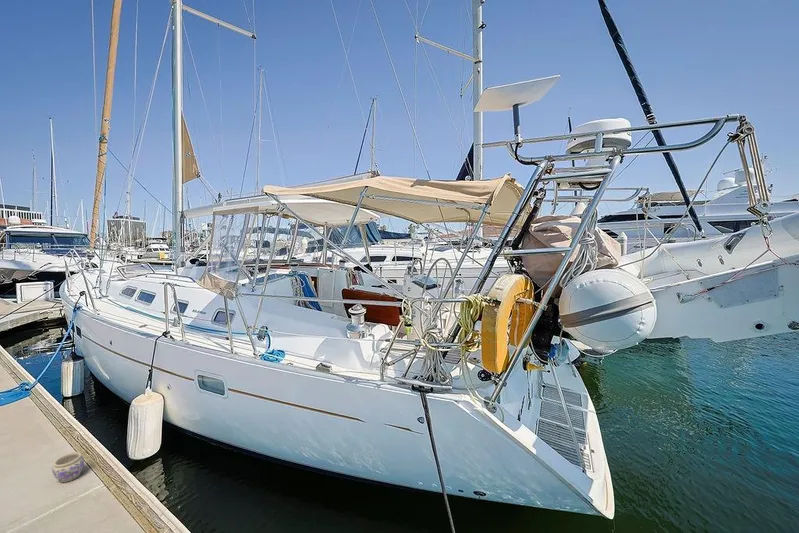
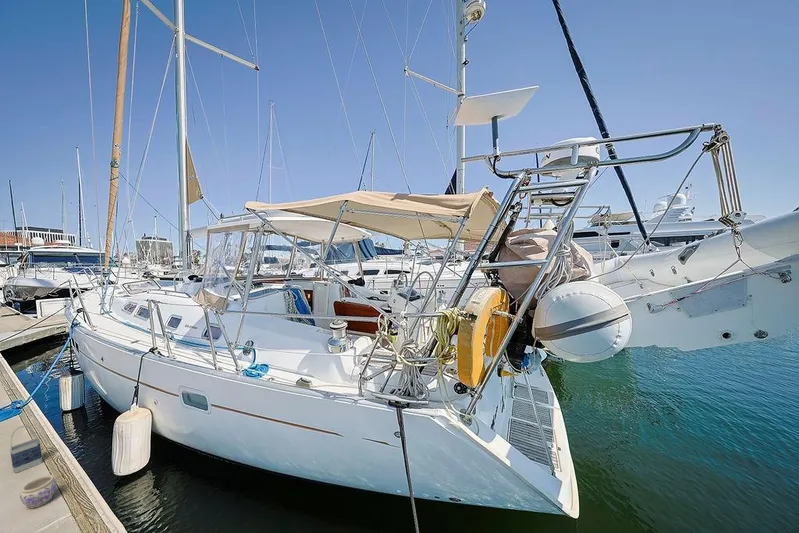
bag: none [34,406,63,452] -> present [10,426,43,473]

